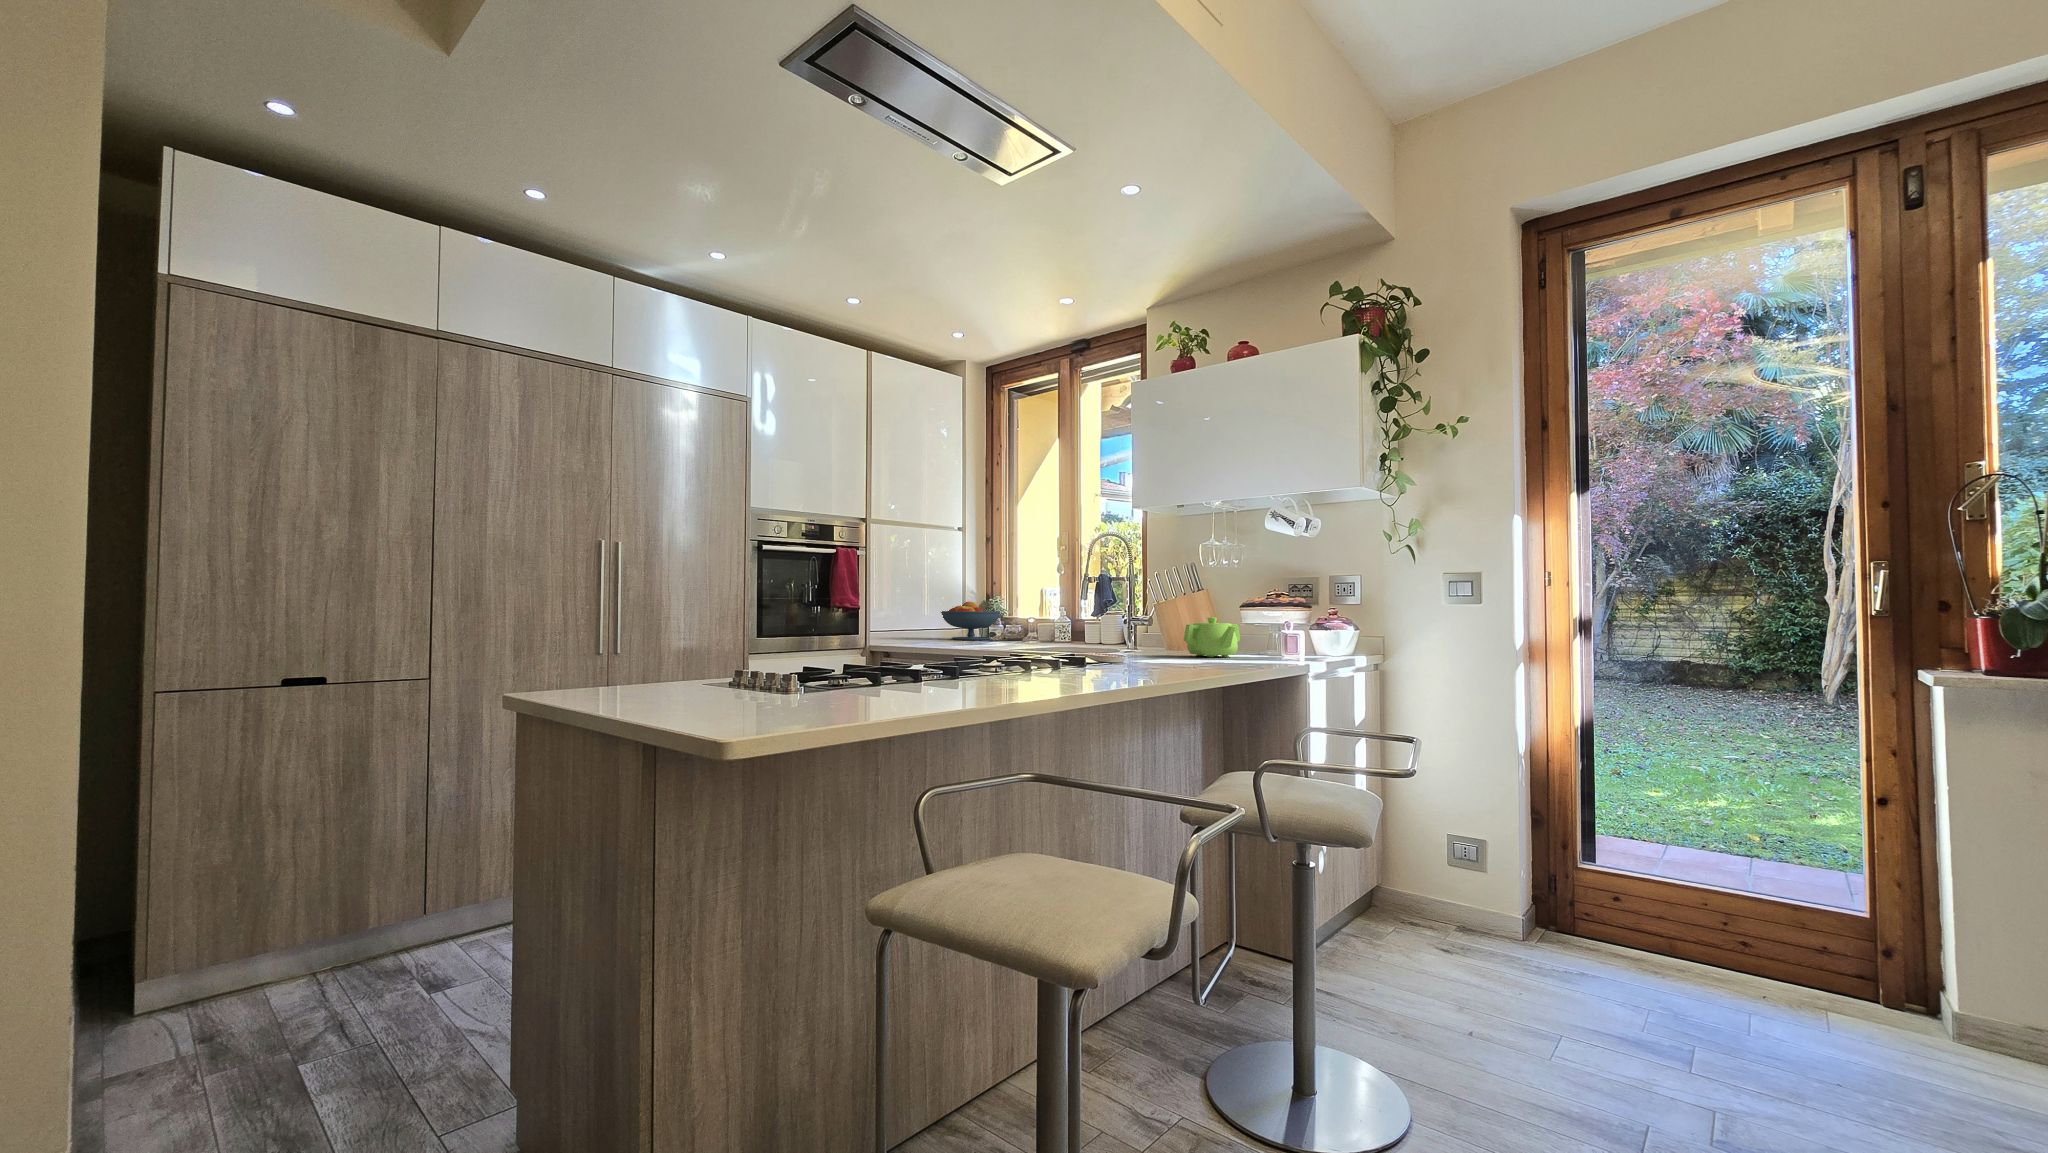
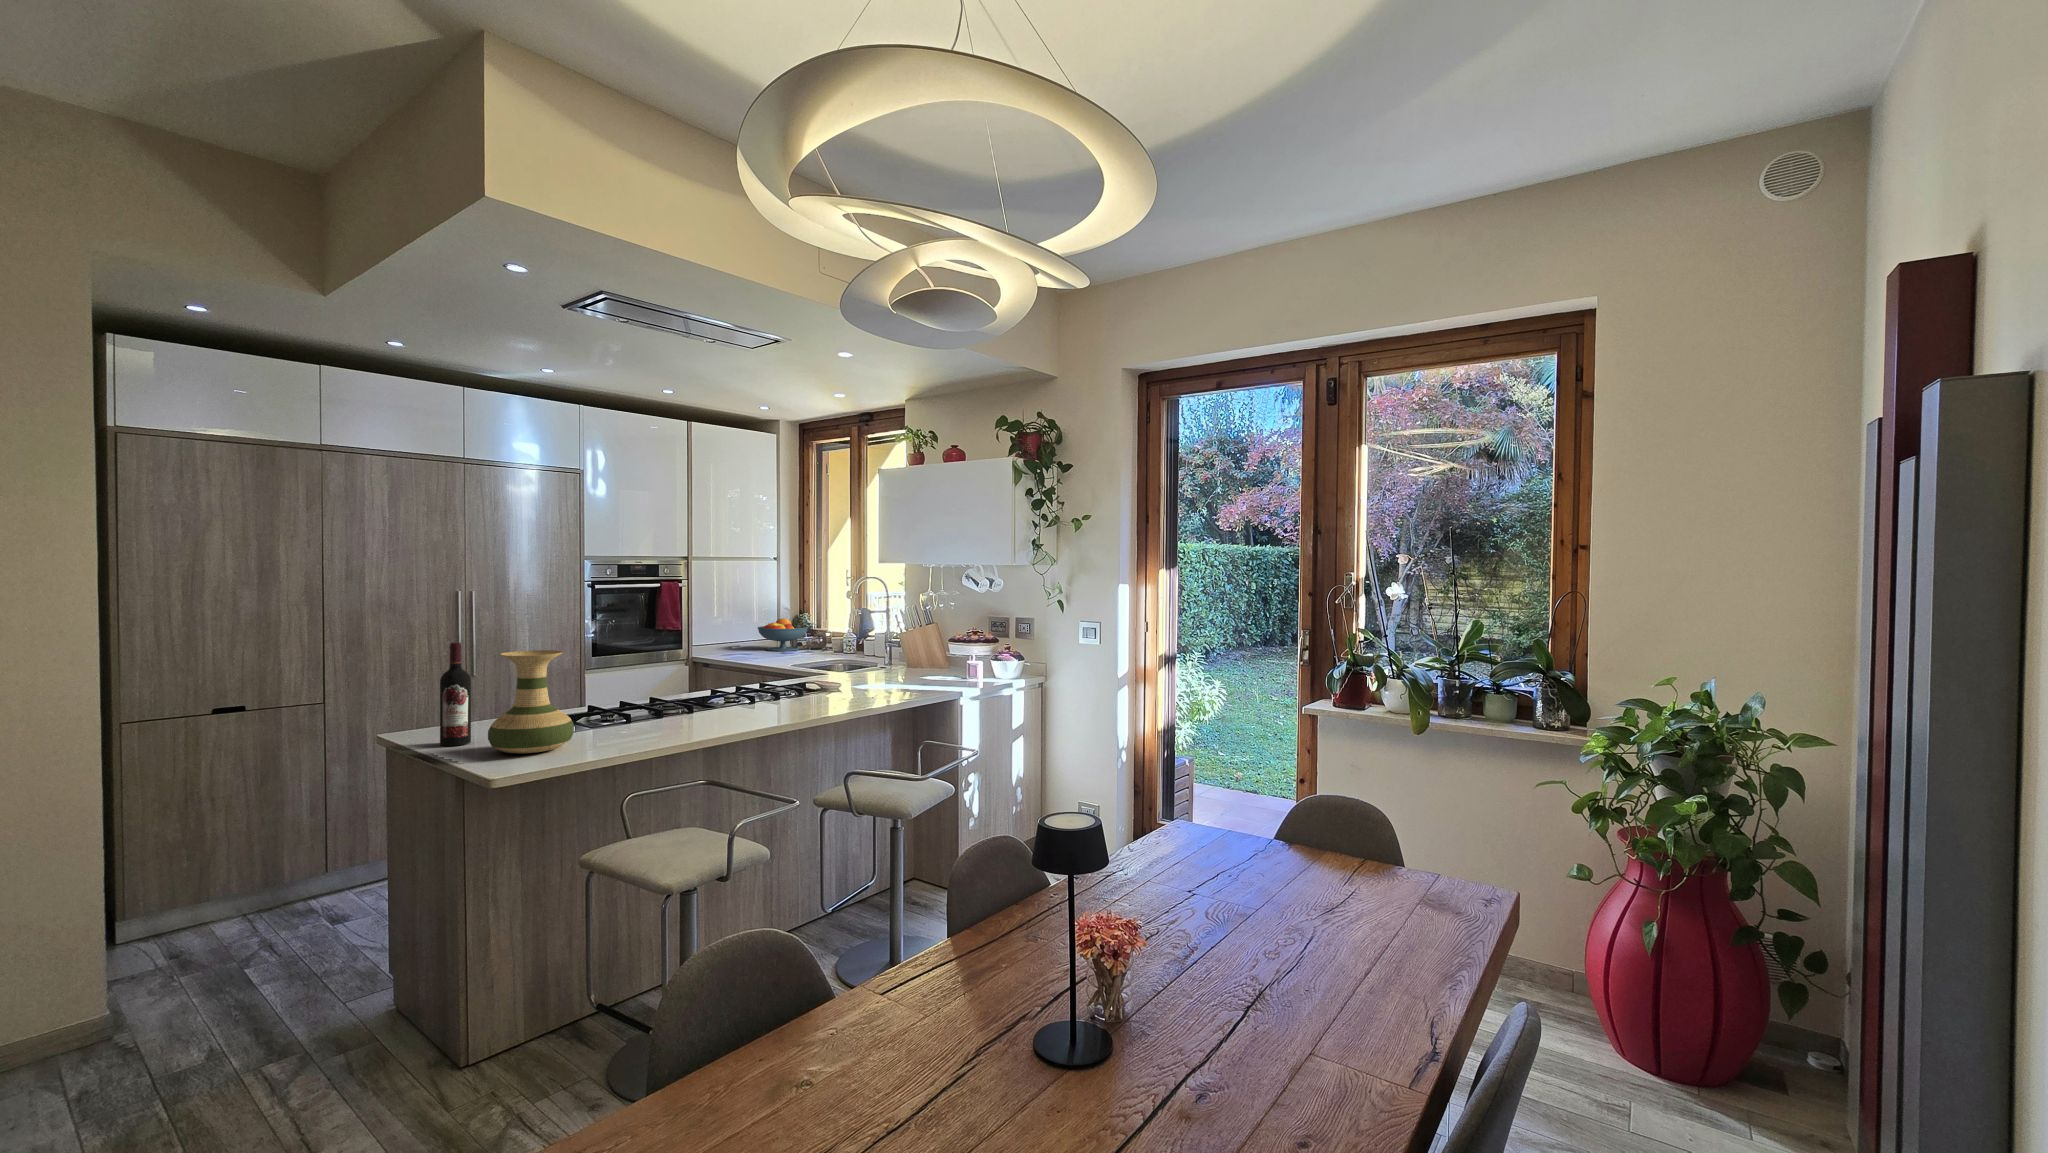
wine bottle: none [600,523,652,704] -> present [440,643,471,746]
vase: none [690,525,834,713] -> present [488,650,574,753]
teapot: present [1184,617,1240,657] -> none [895,652,939,681]

